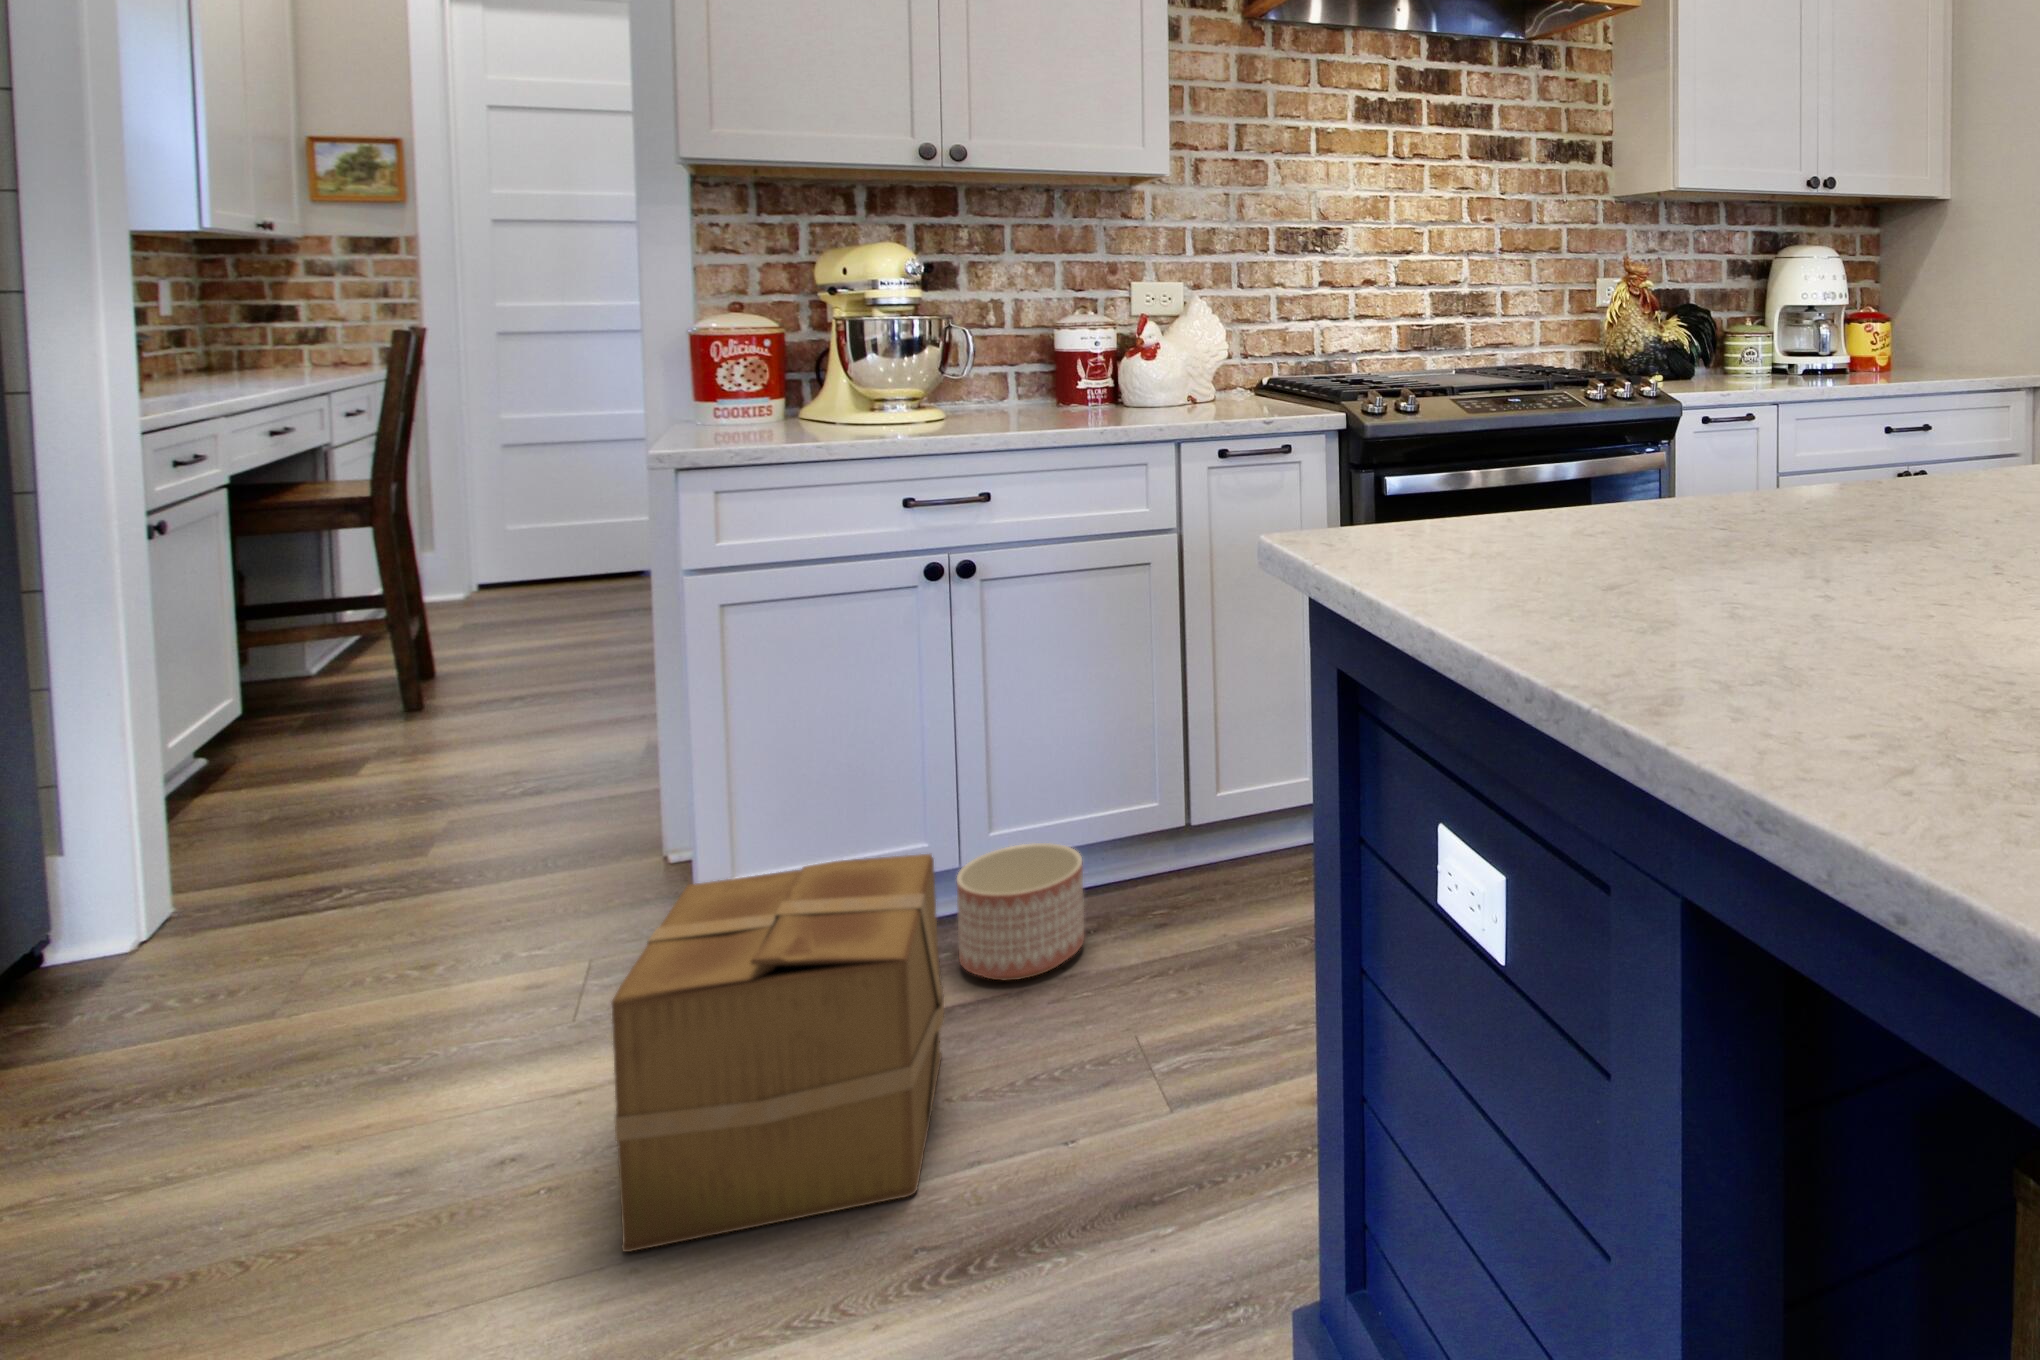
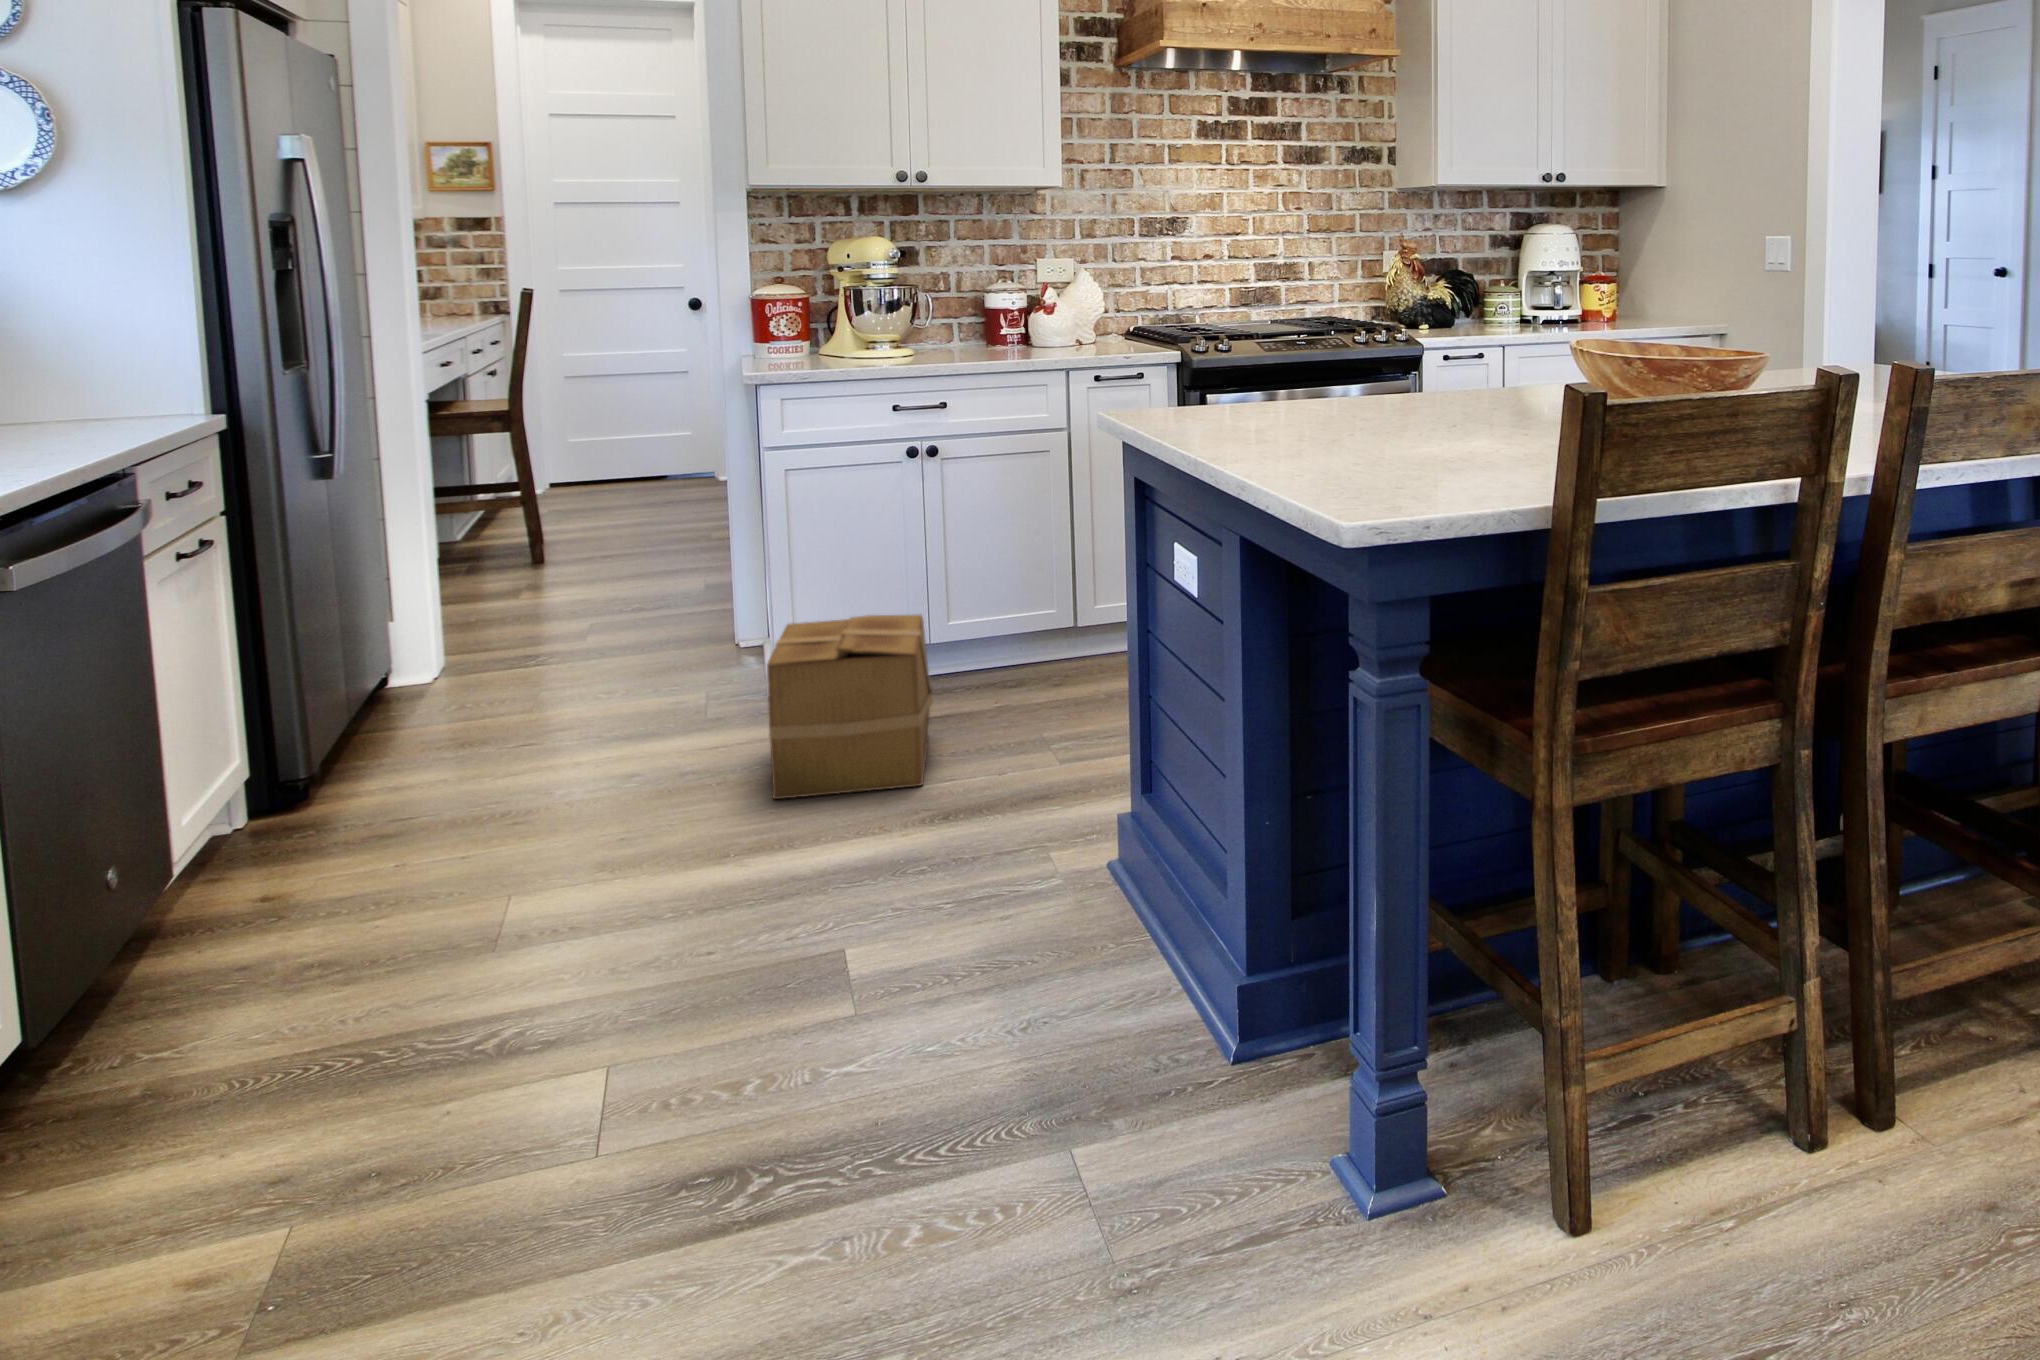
planter: present [957,843,1084,980] -> none [932,629,1010,705]

